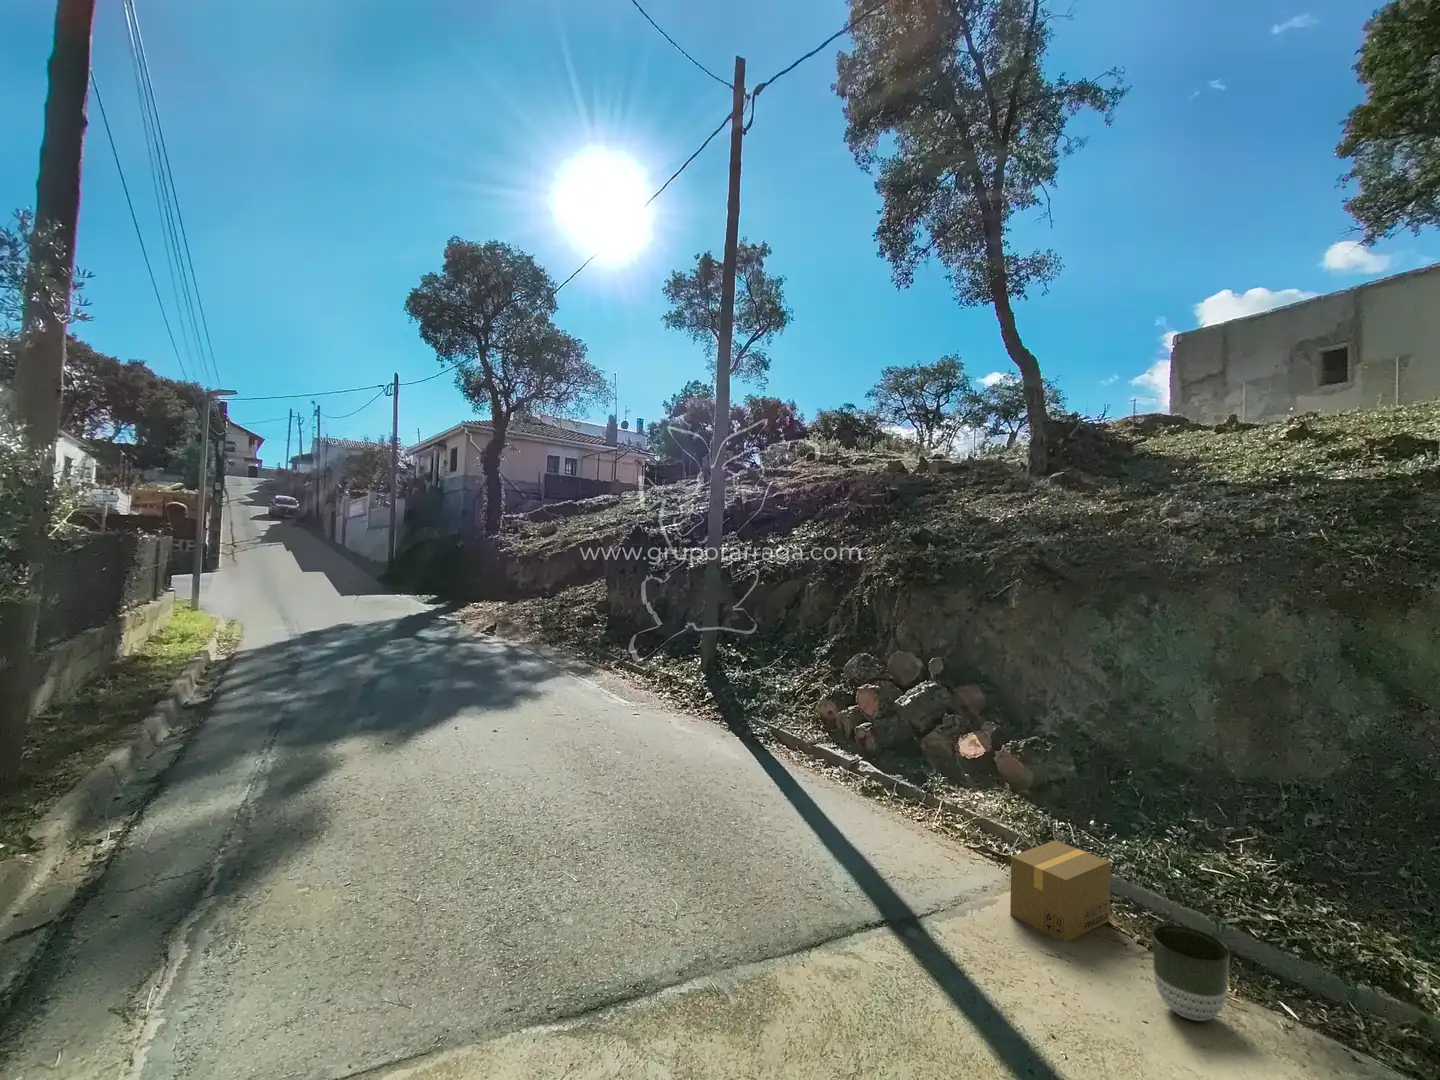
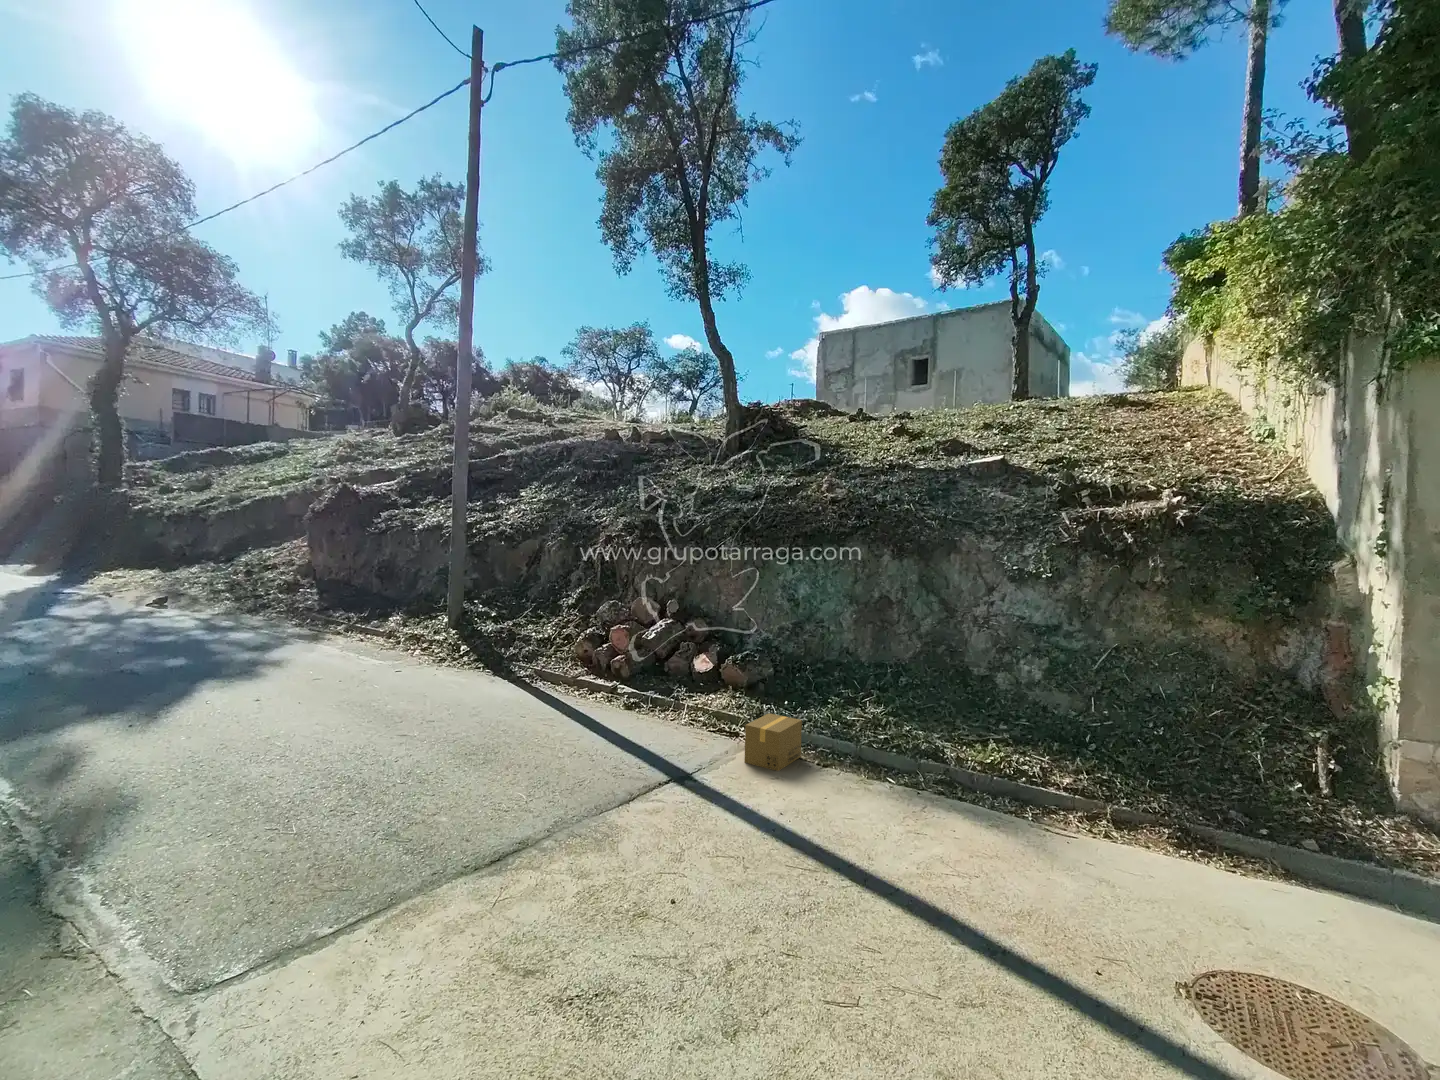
planter: present [1152,925,1230,1021] -> none [829,745,866,793]

